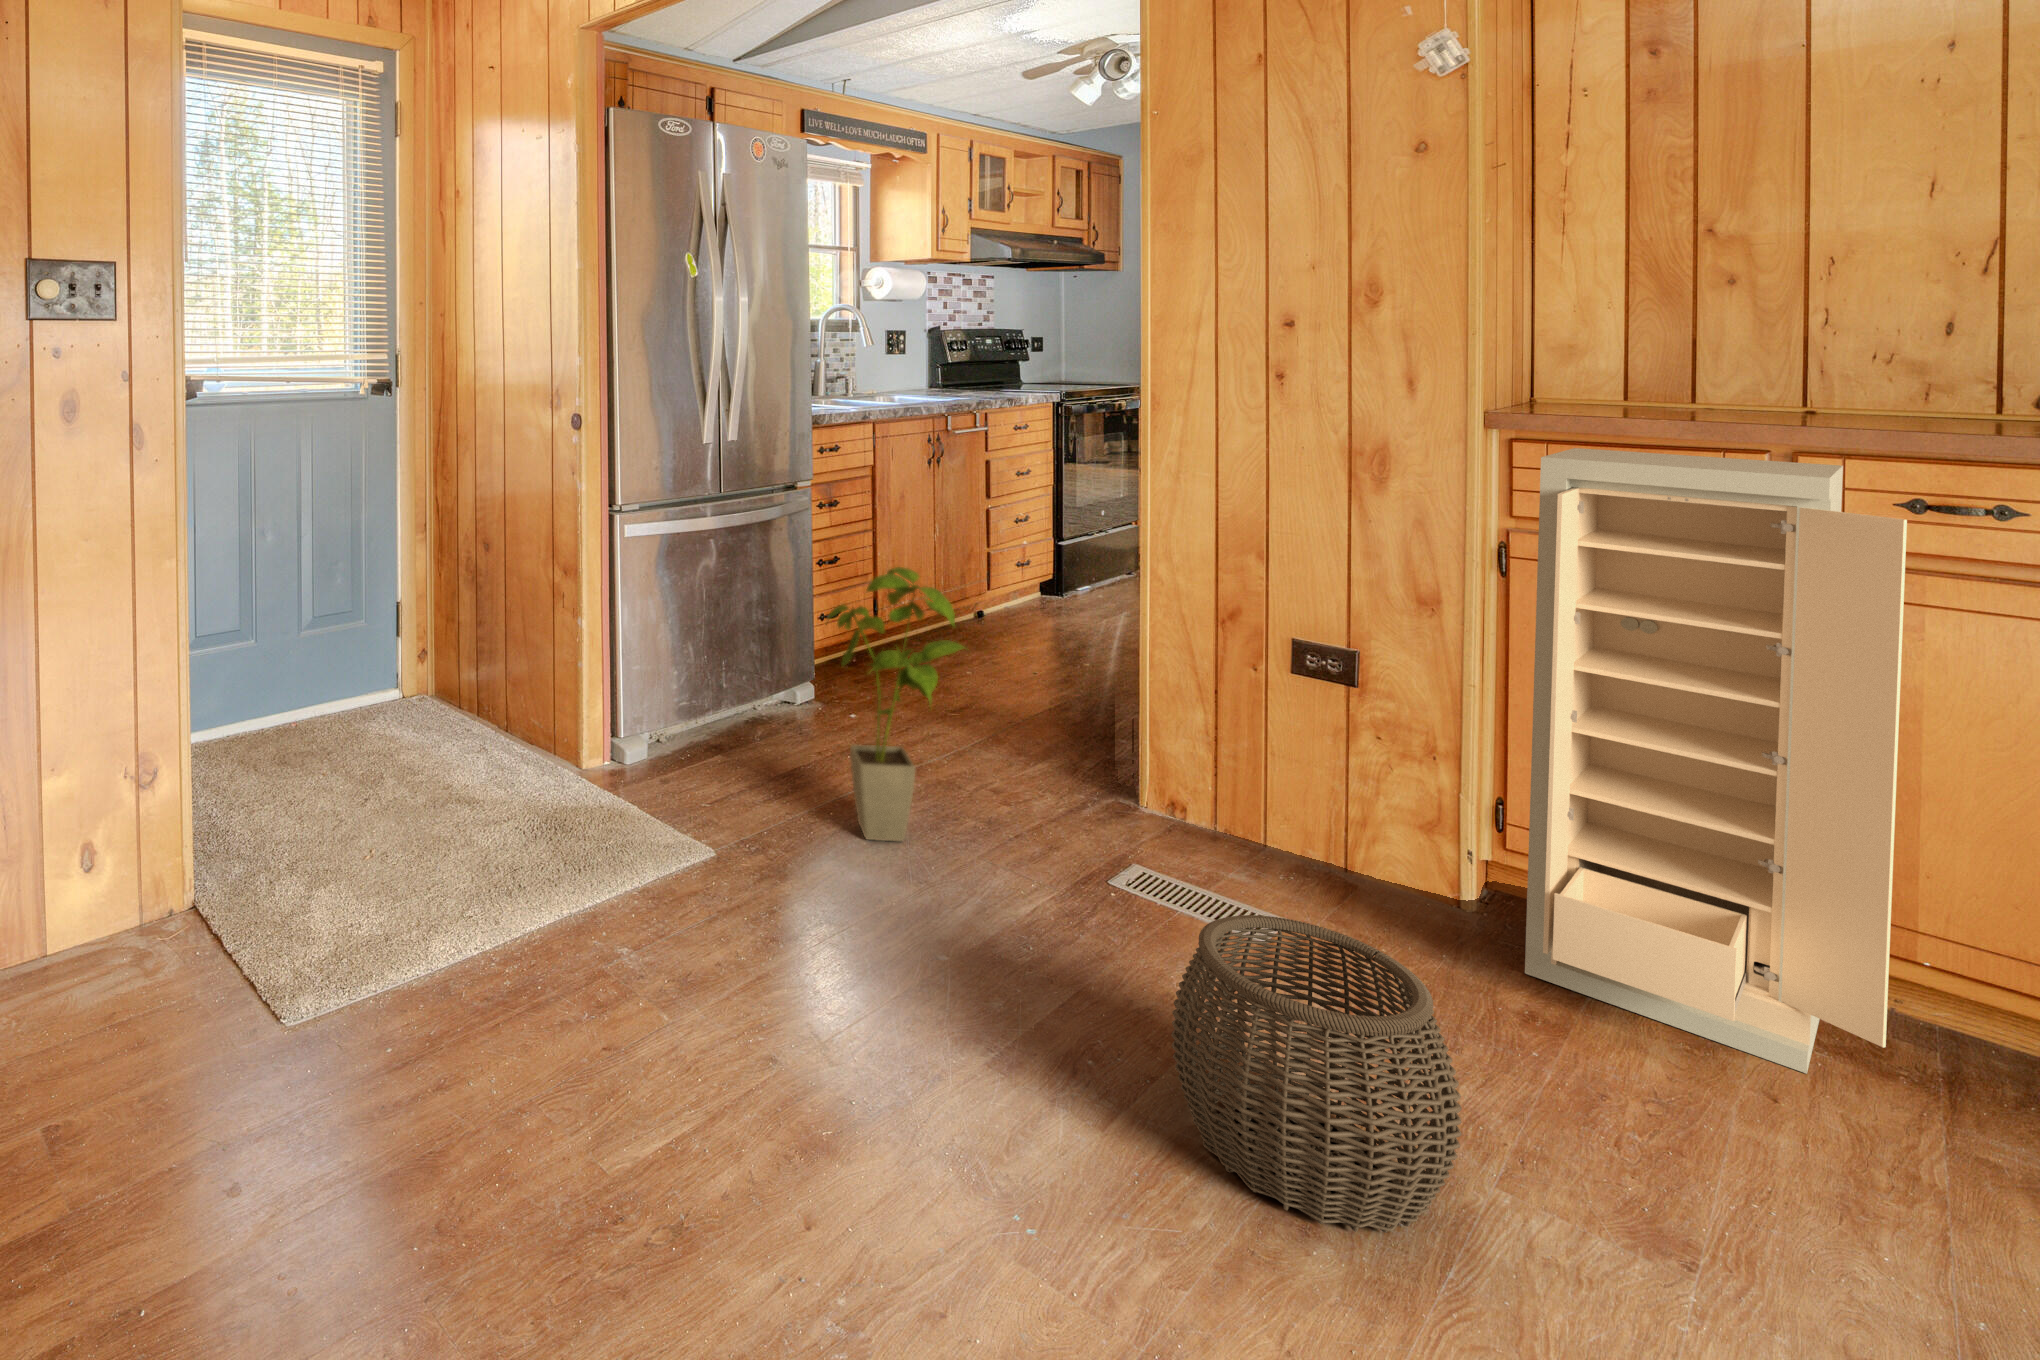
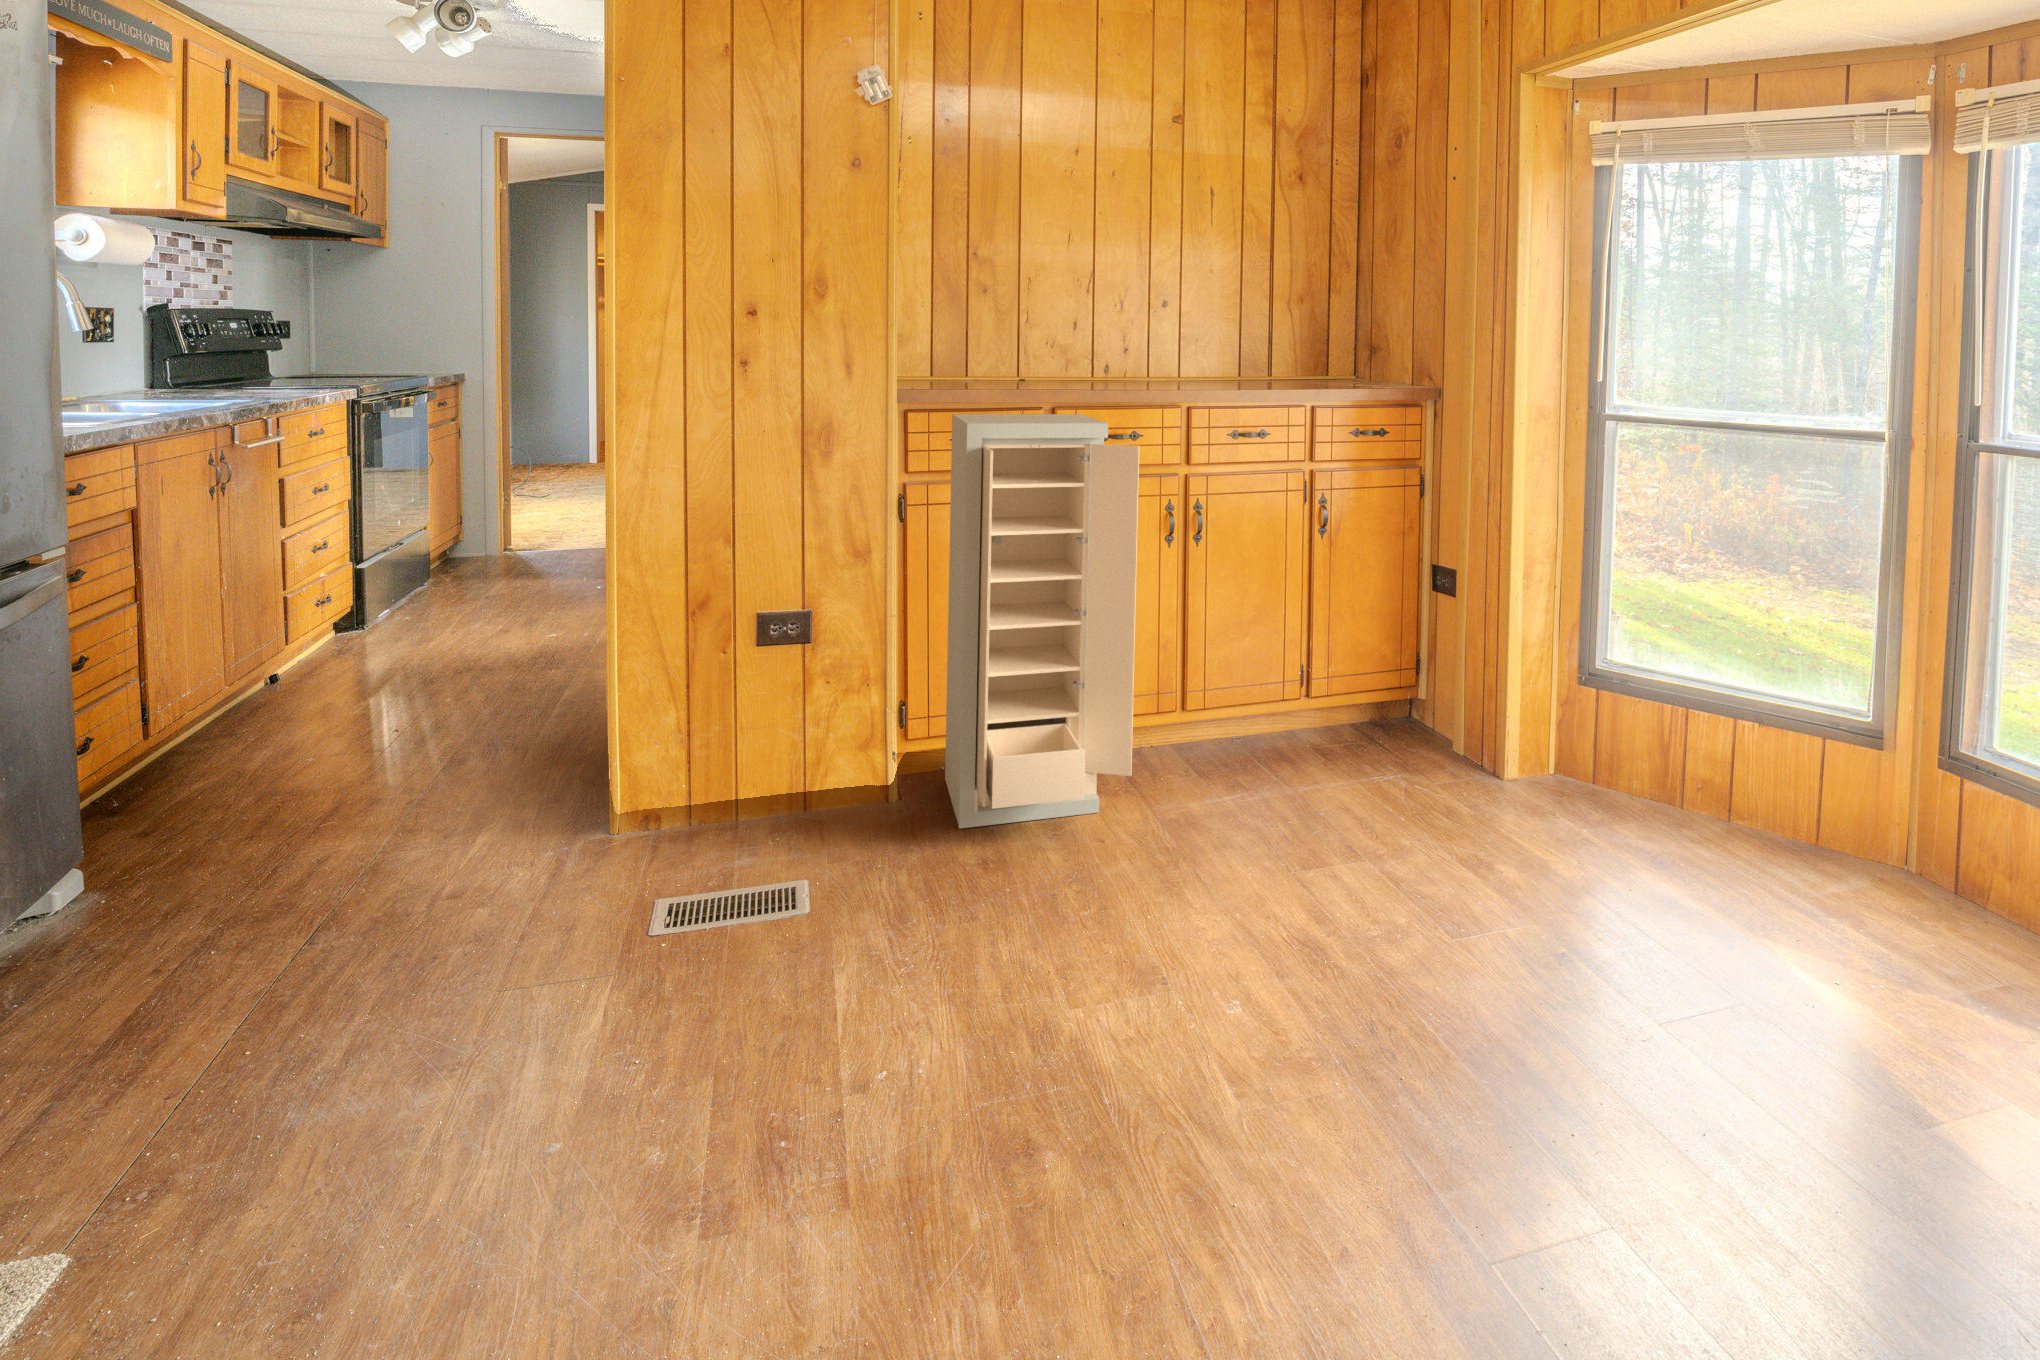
house plant: present [826,567,965,841] -> none [228,647,480,1063]
woven basket: present [1172,915,1462,1233] -> none [872,867,1095,1159]

